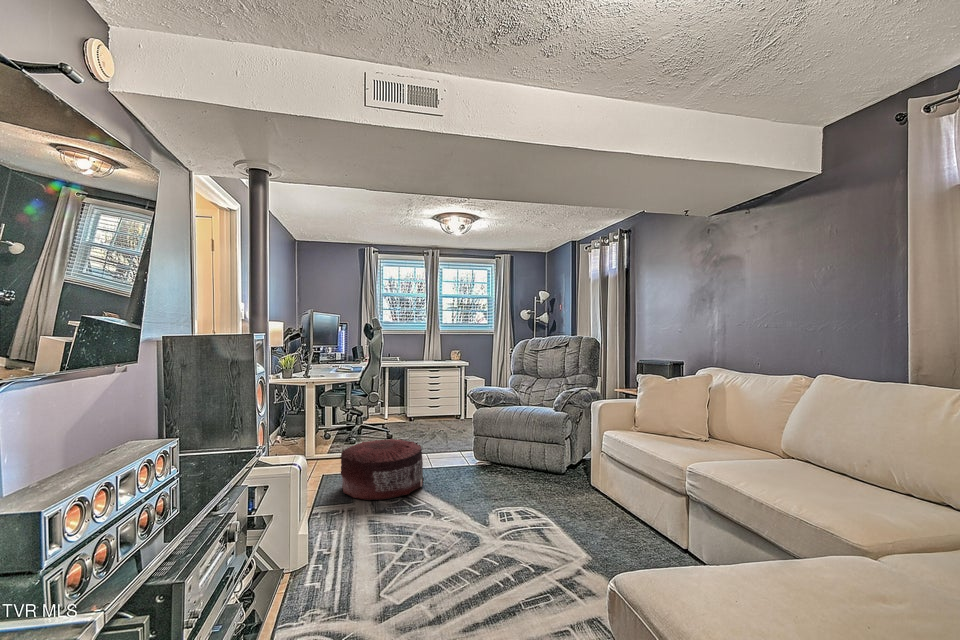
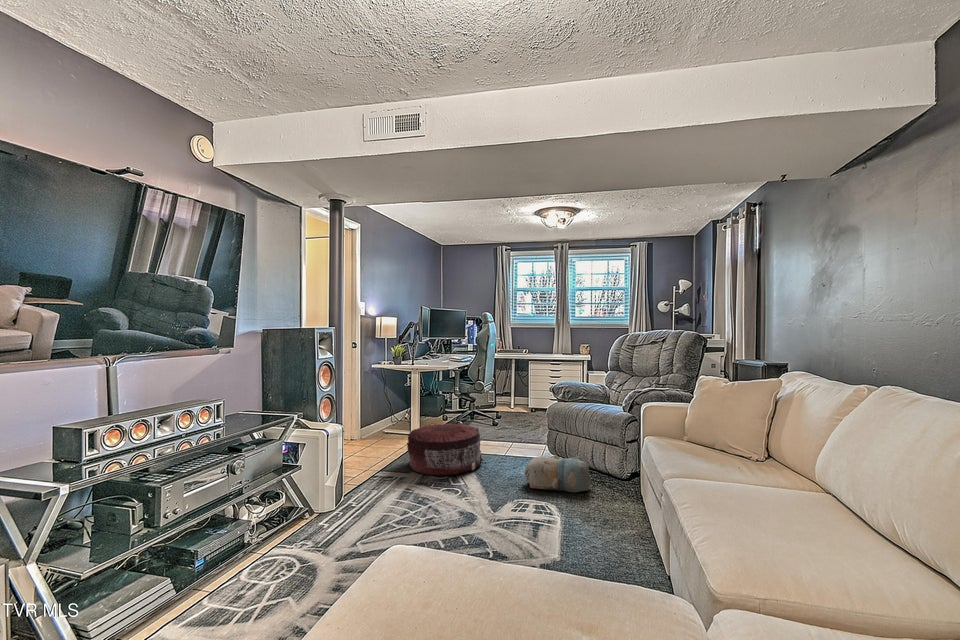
plush toy: none [483,457,550,496] -> present [524,455,591,492]

